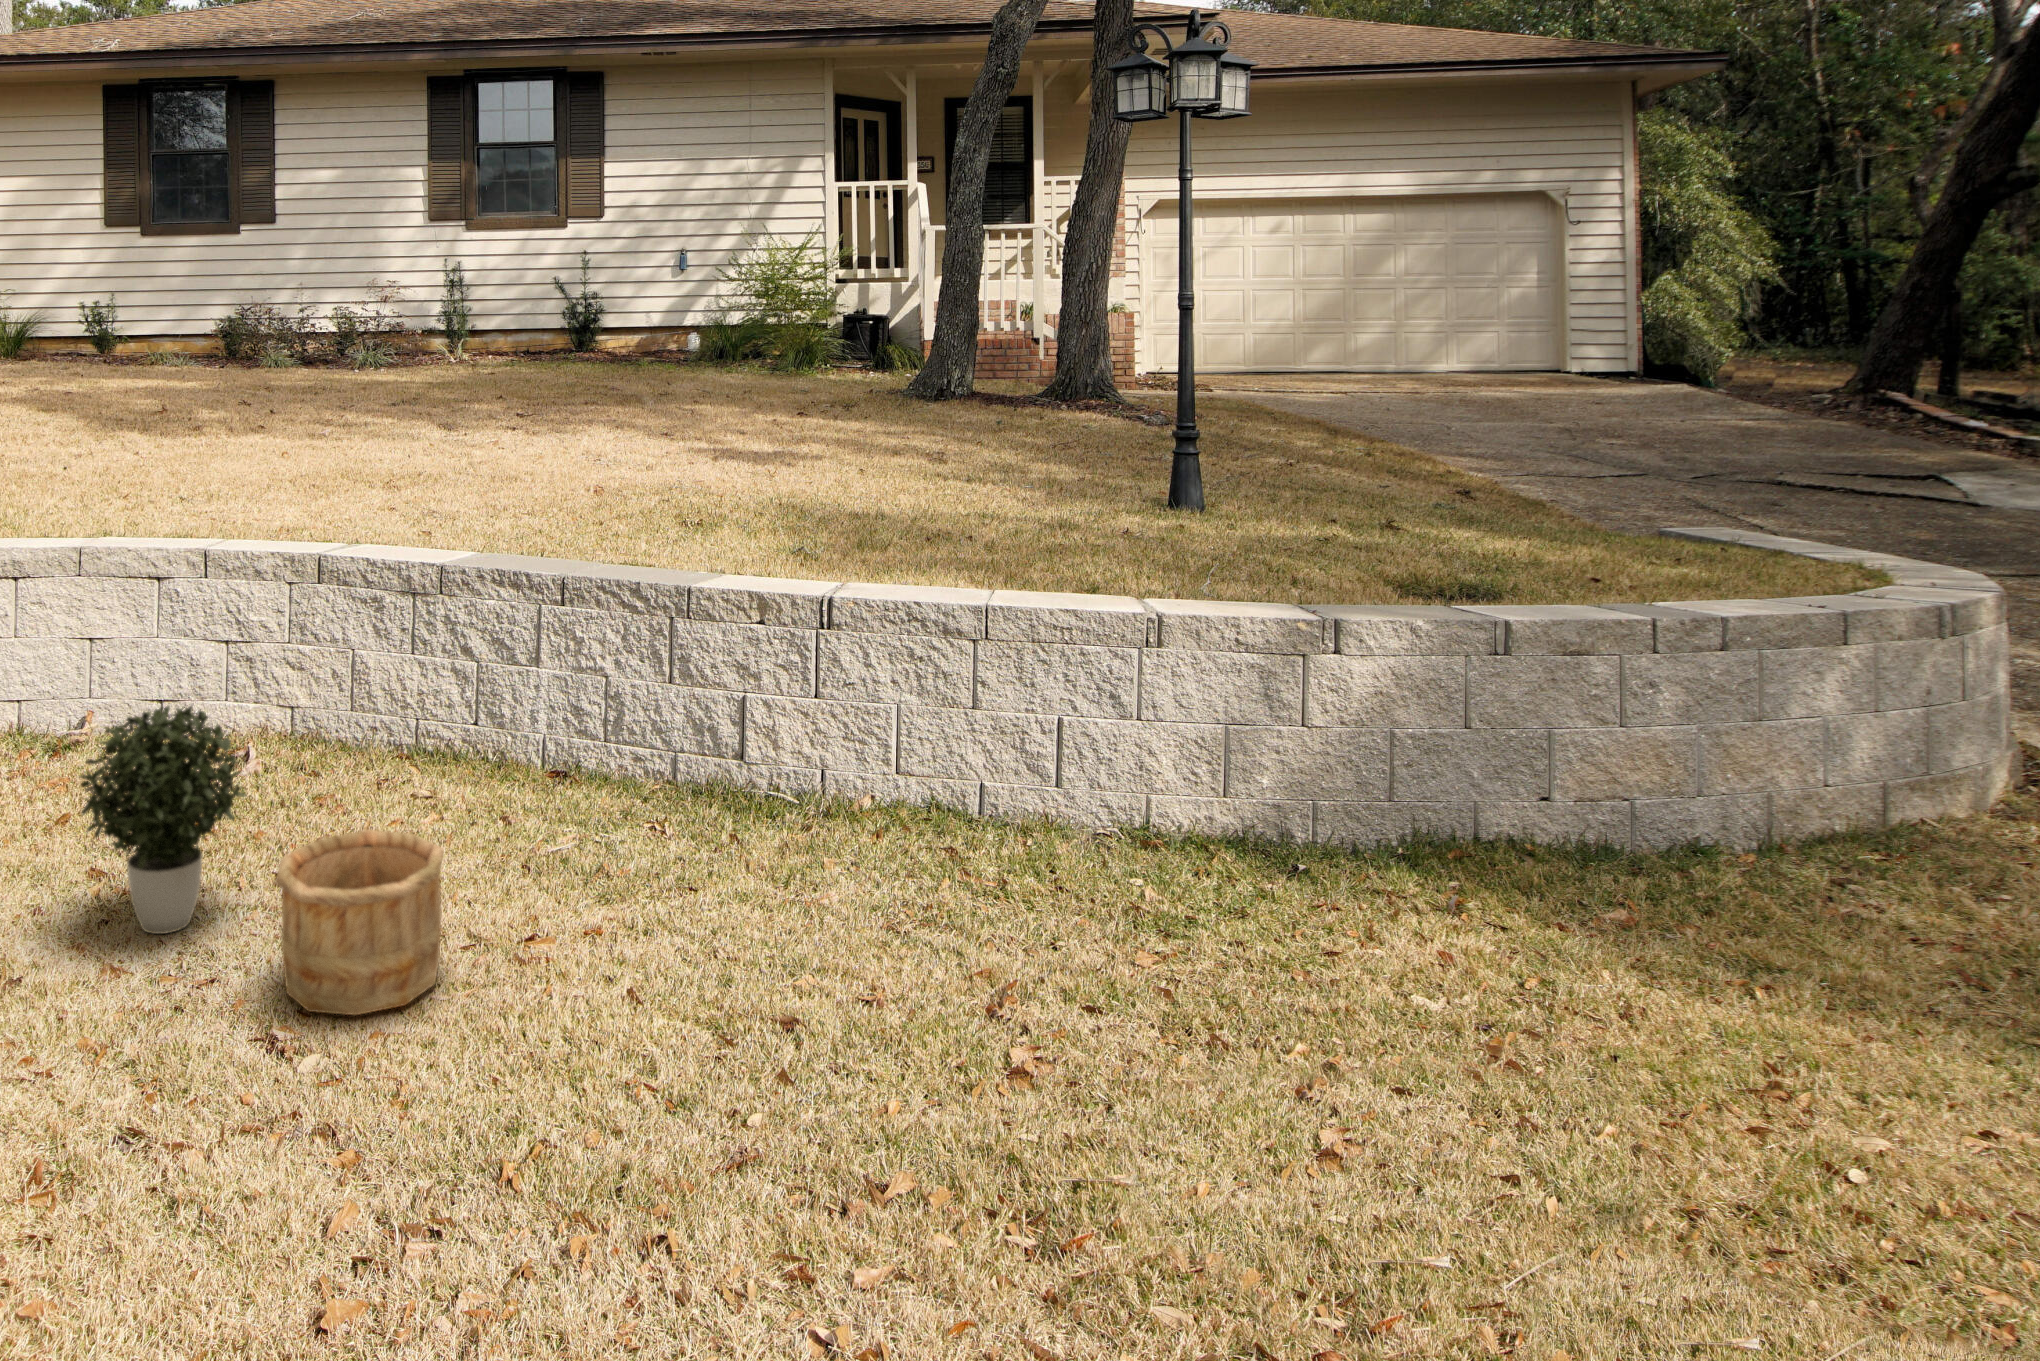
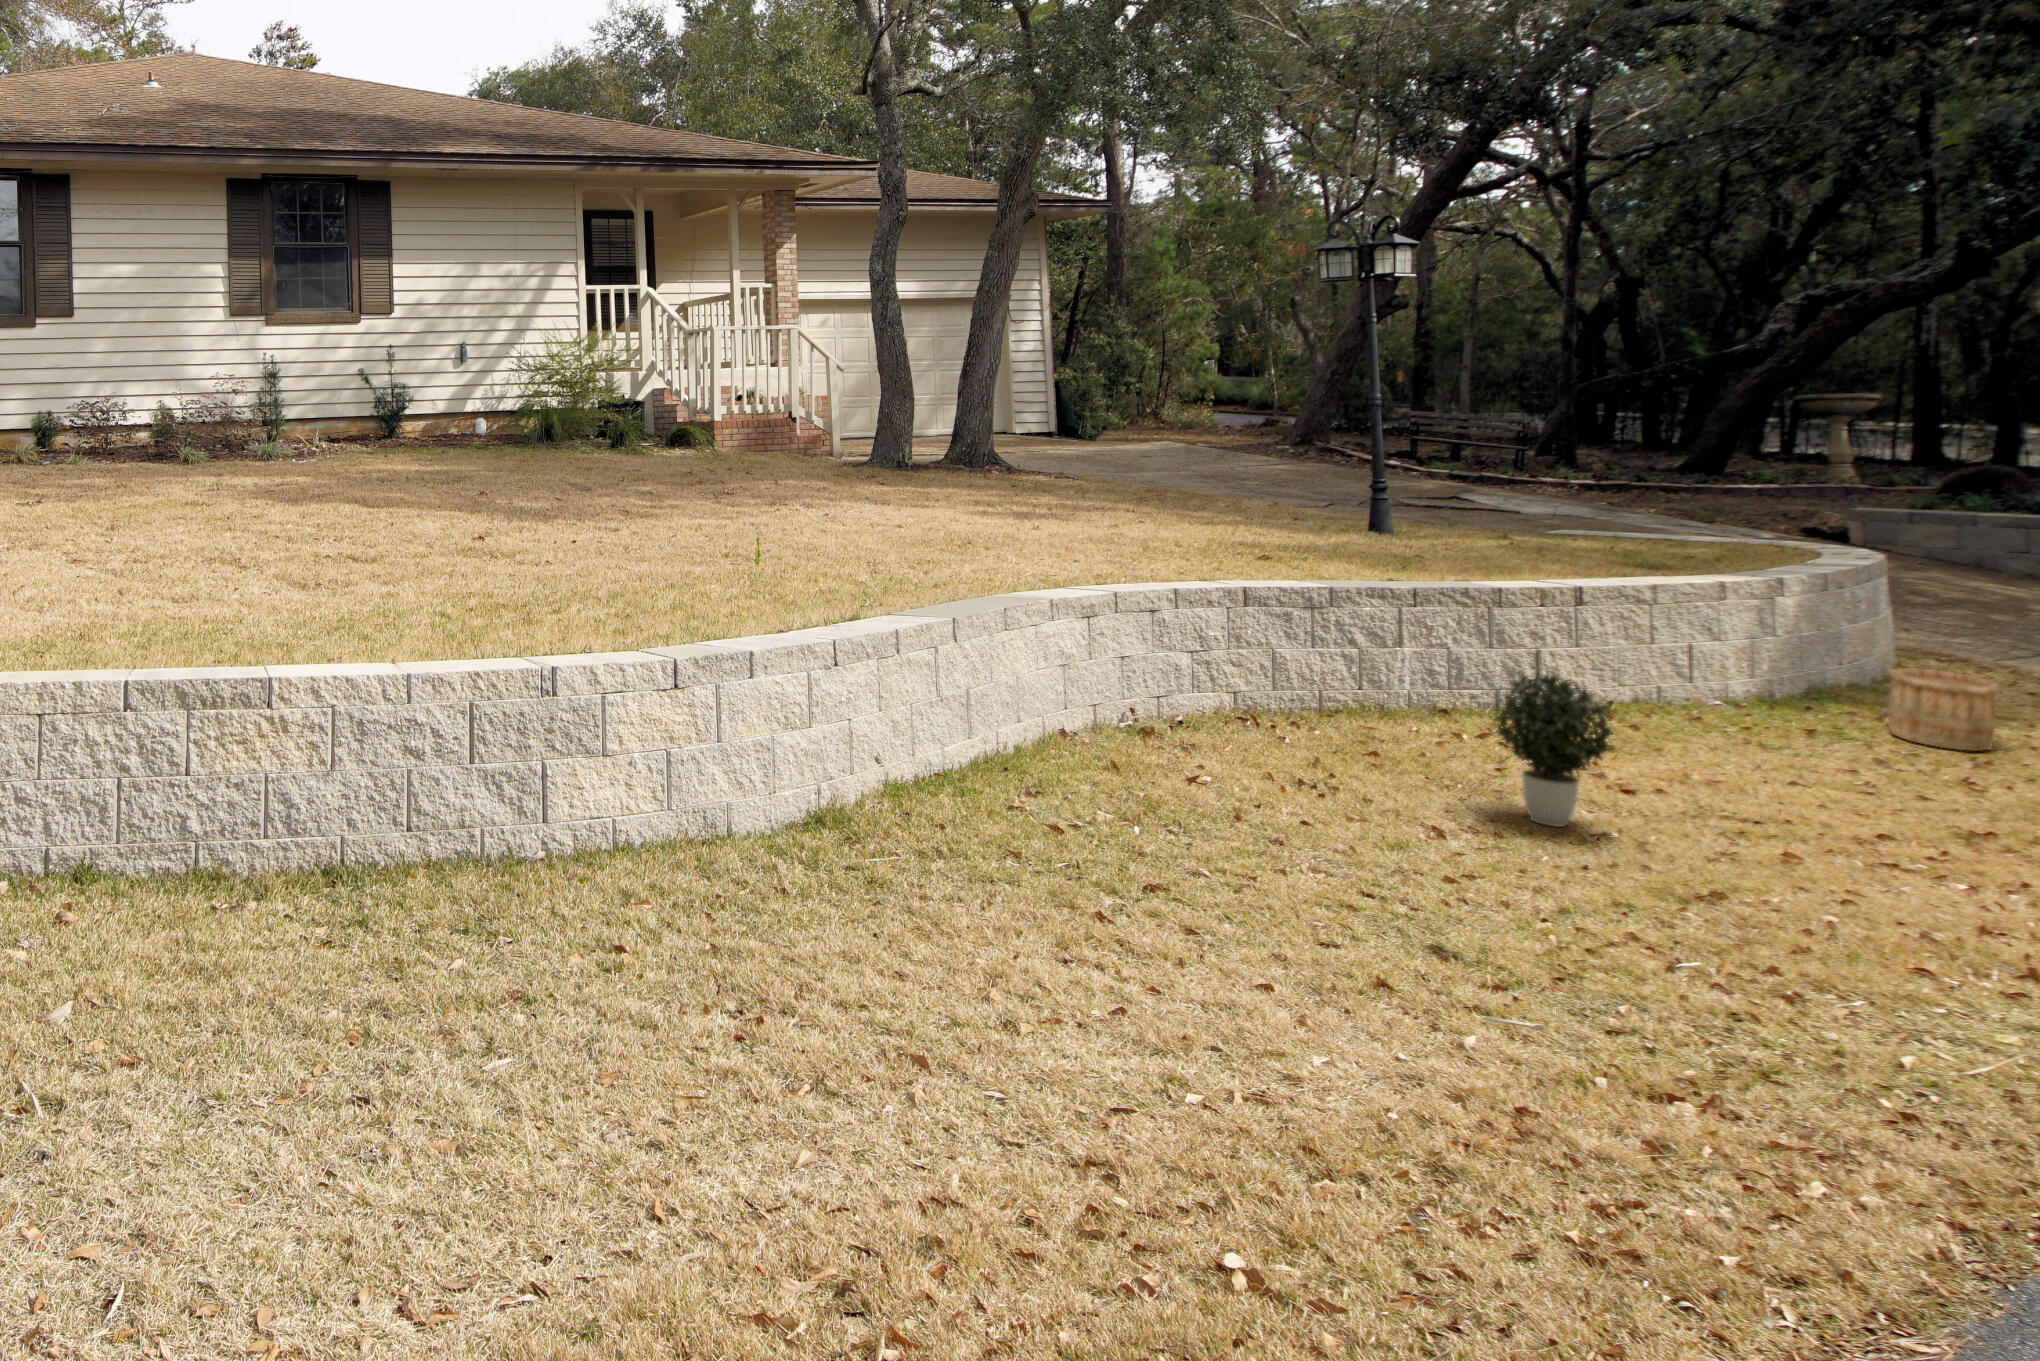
wooden bucket: present [275,830,444,1015] -> present [1888,668,2000,751]

